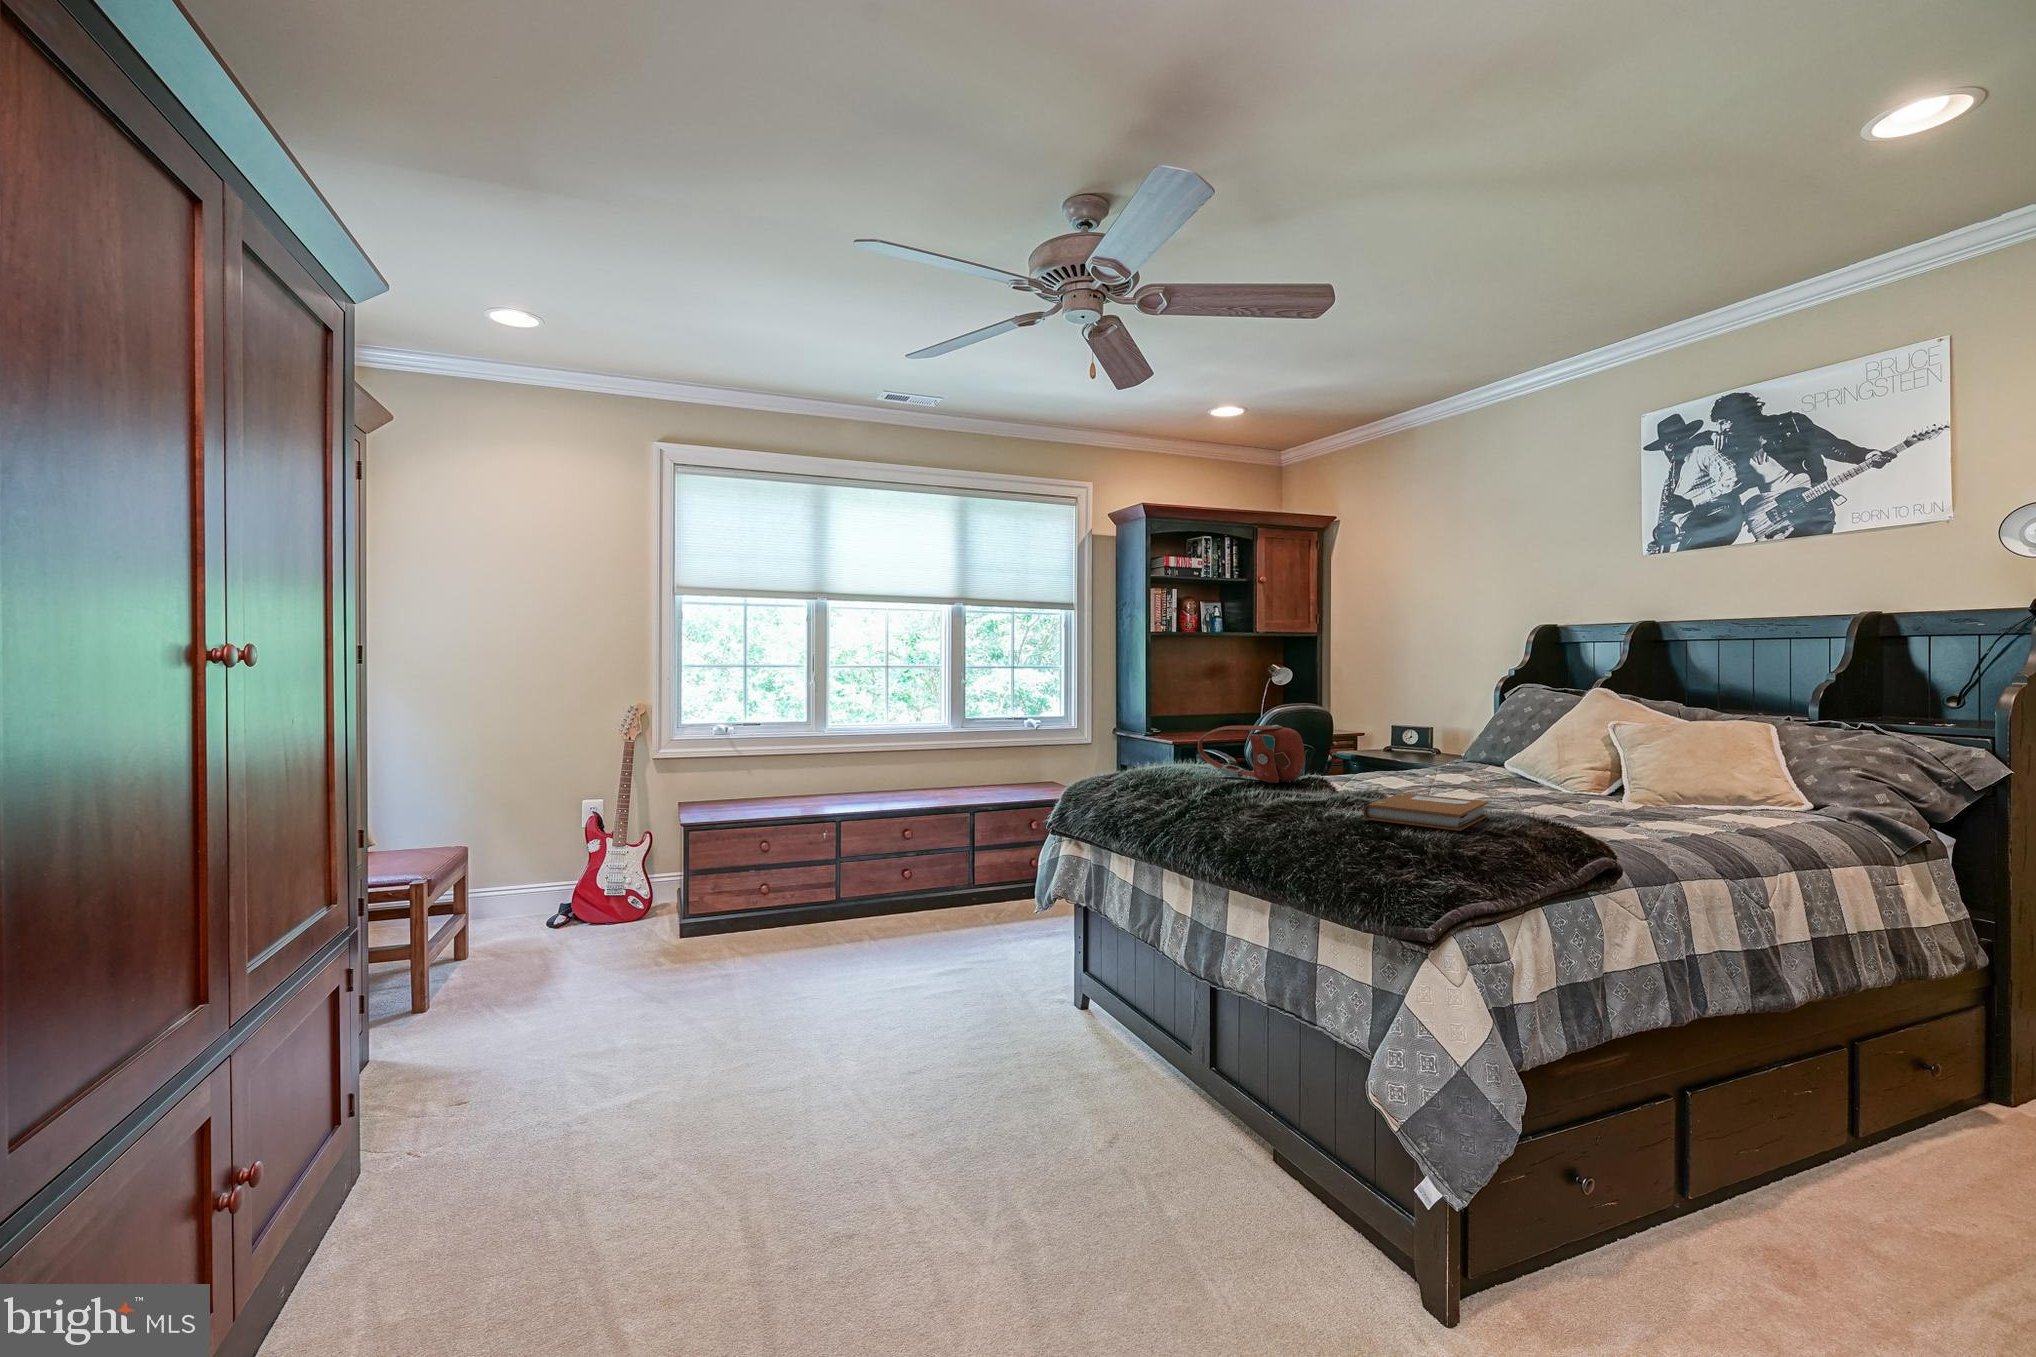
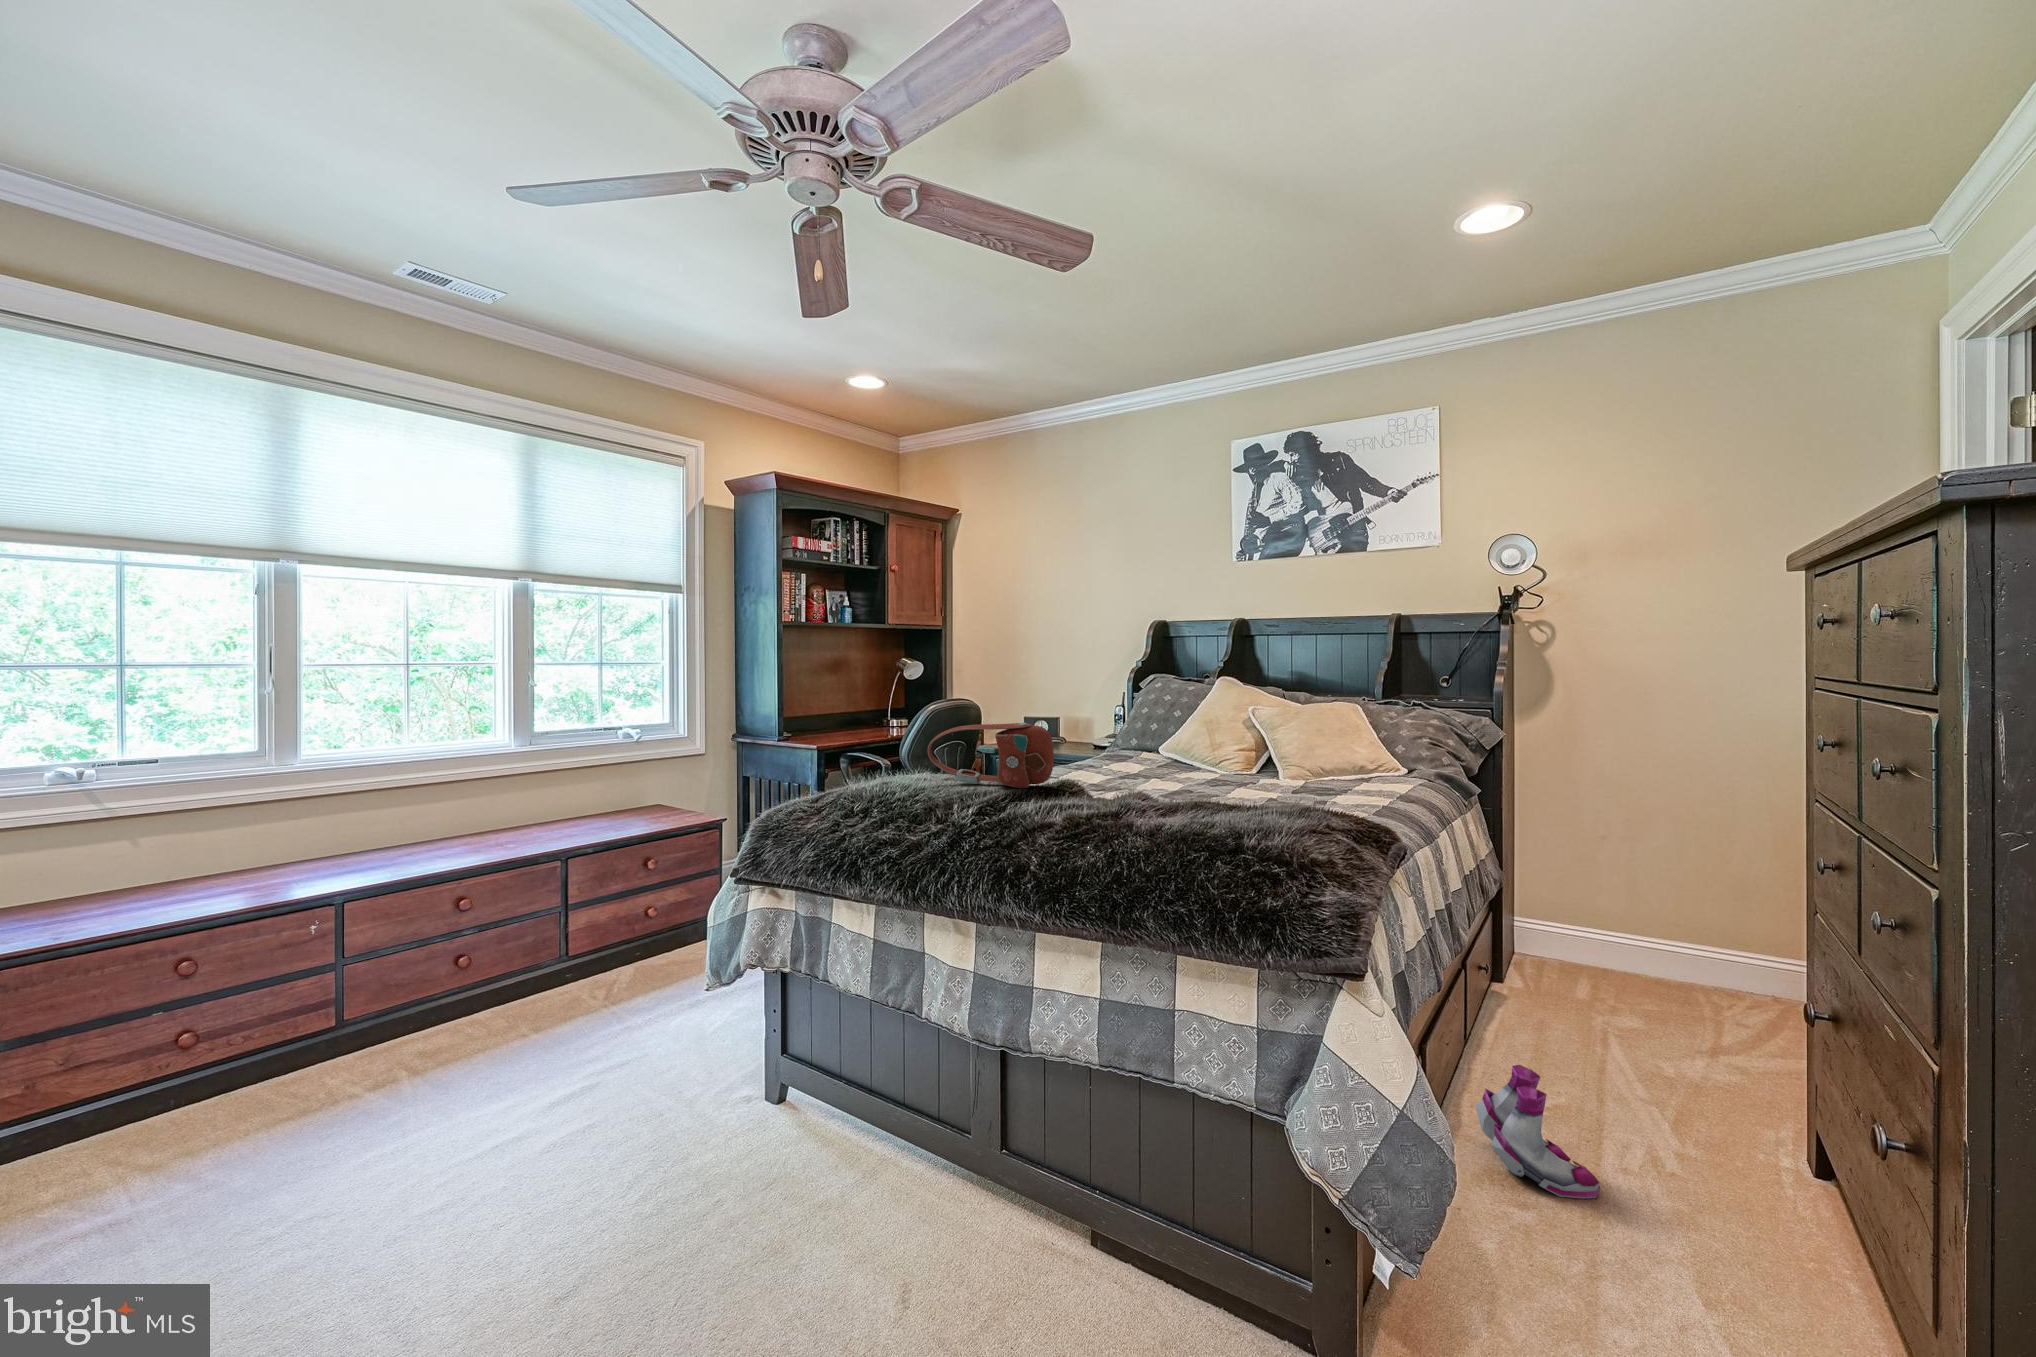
notebook: present [1363,793,1488,831] -> none [1192,794,1303,836]
boots: none [1765,1132,1901,1294] -> present [1475,1065,1600,1199]

